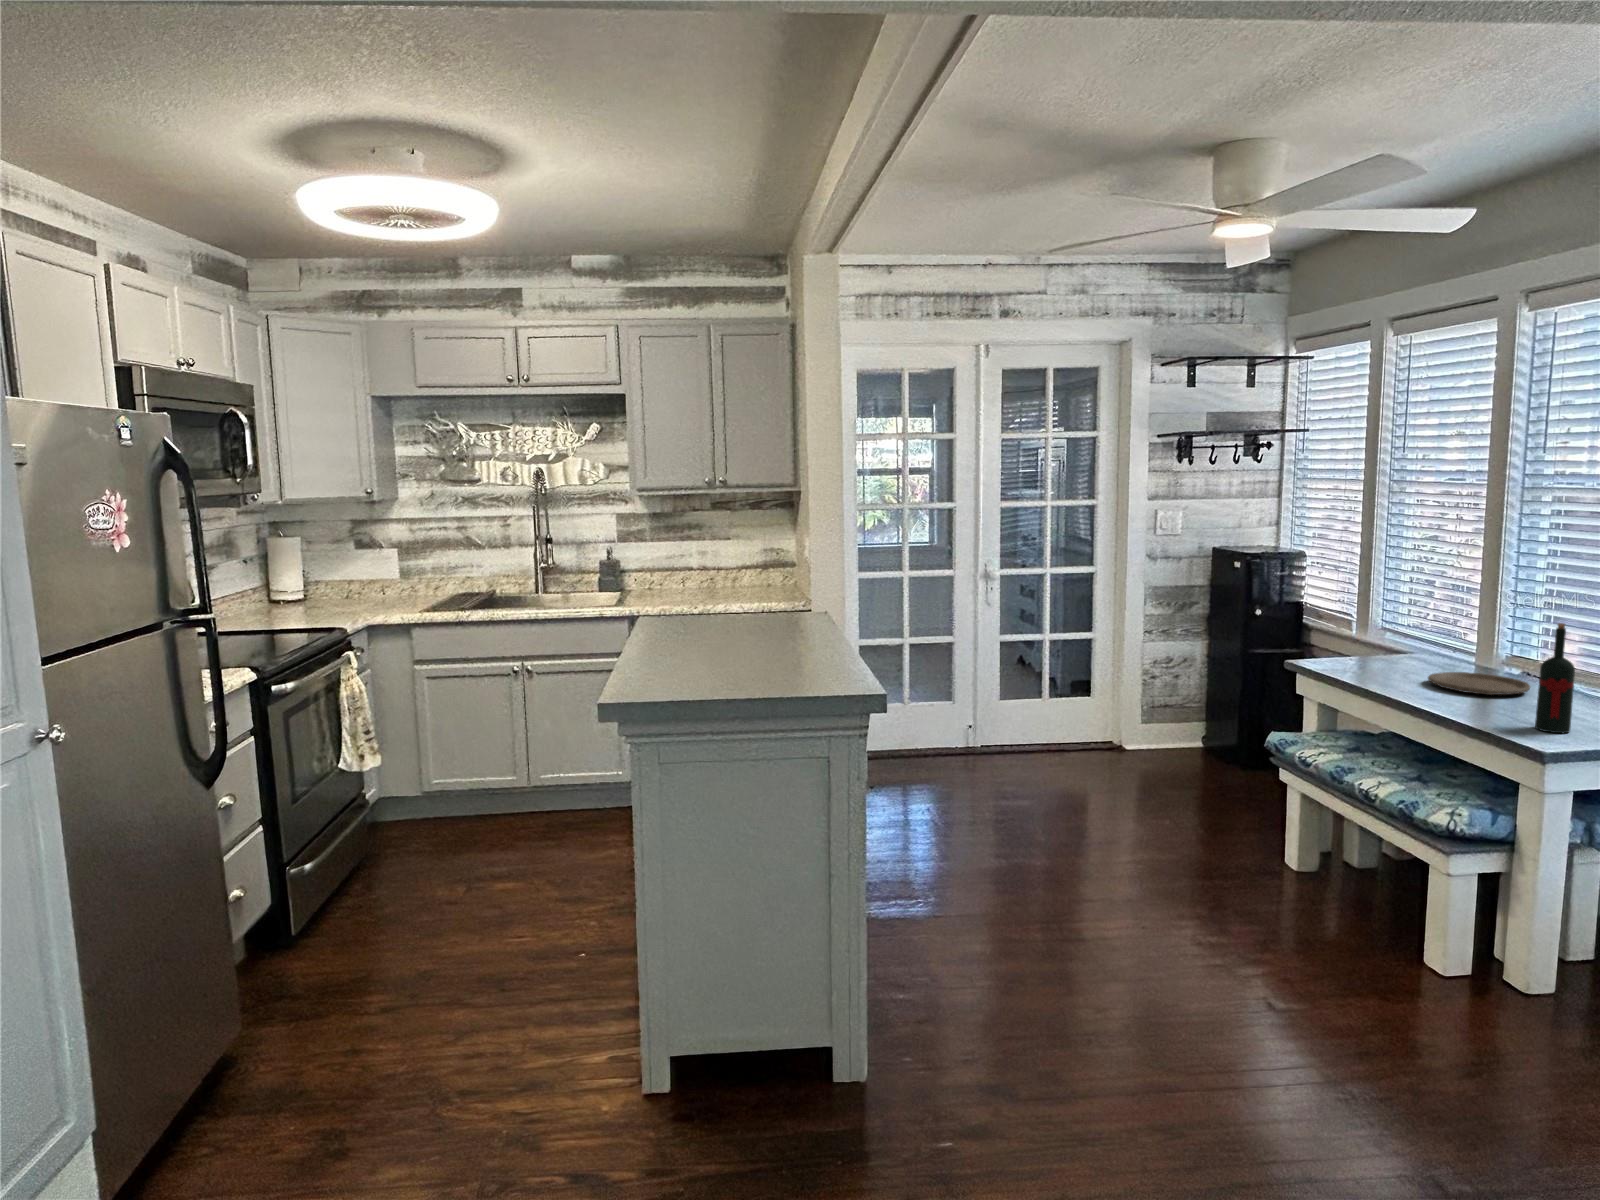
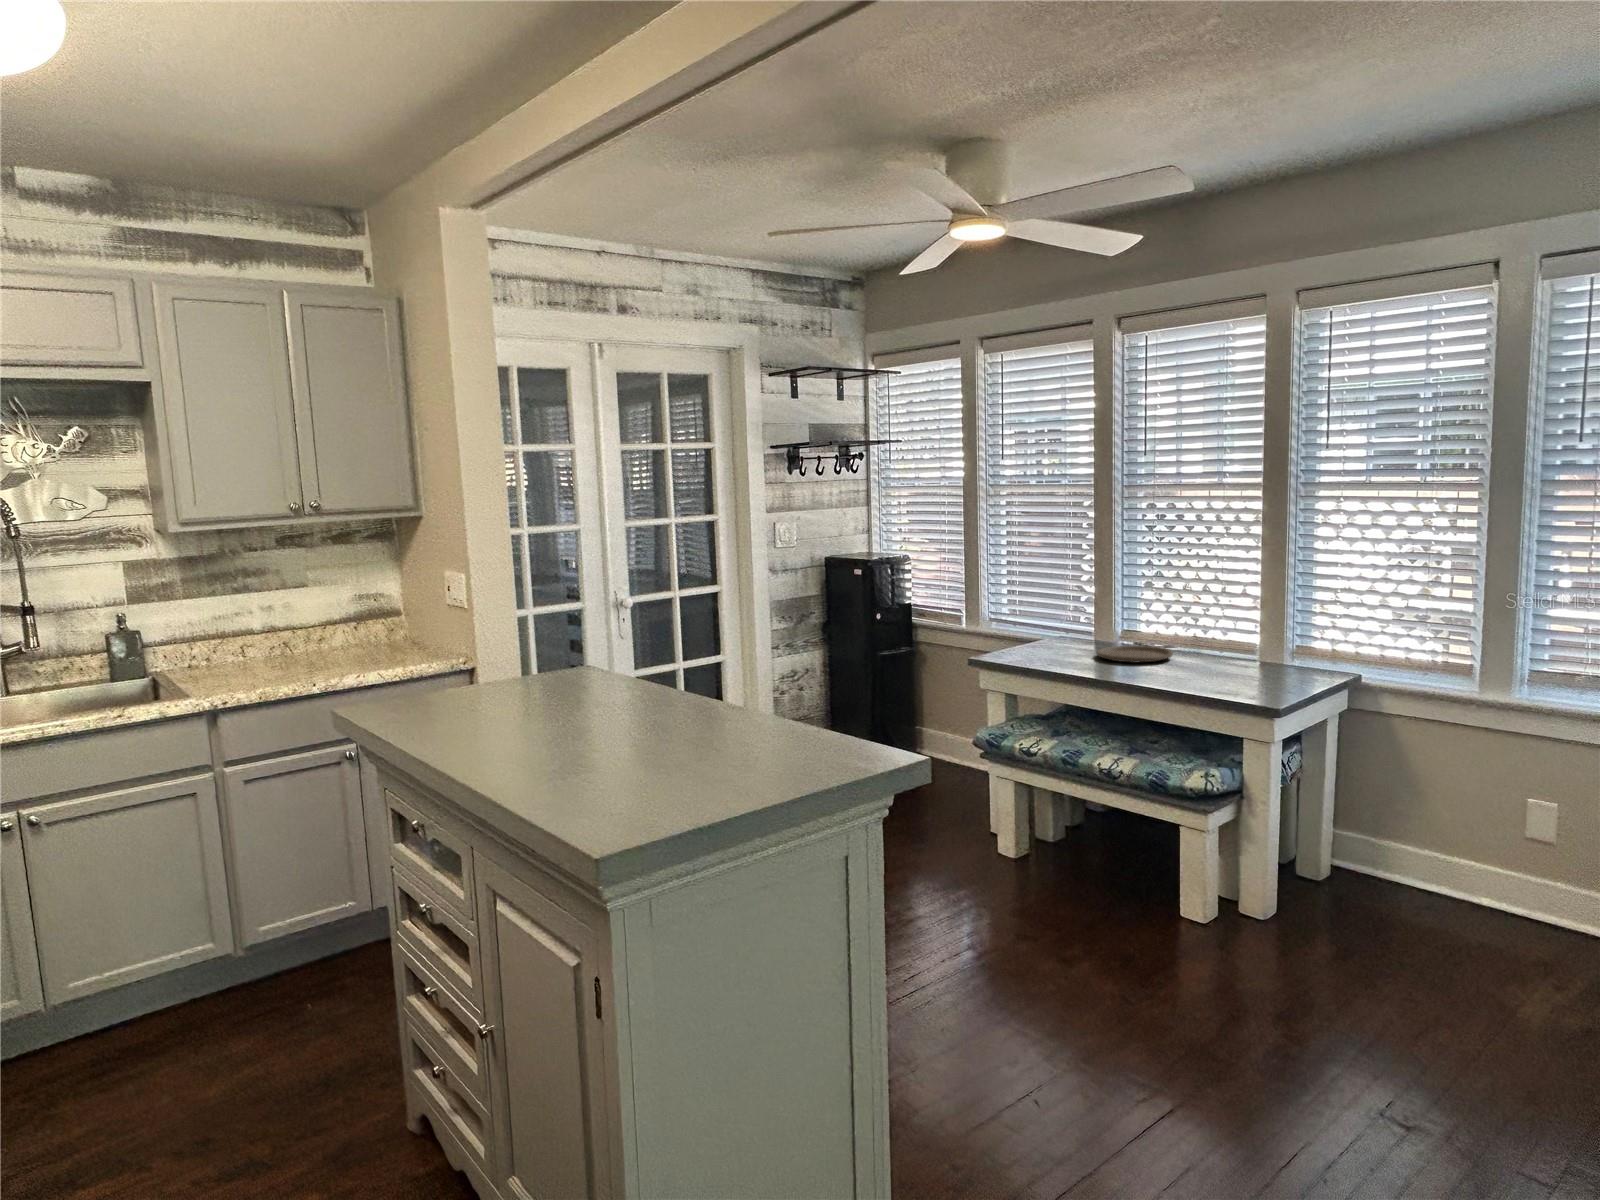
wine bottle: present [1535,623,1575,733] -> none [1220,593,1246,684]

